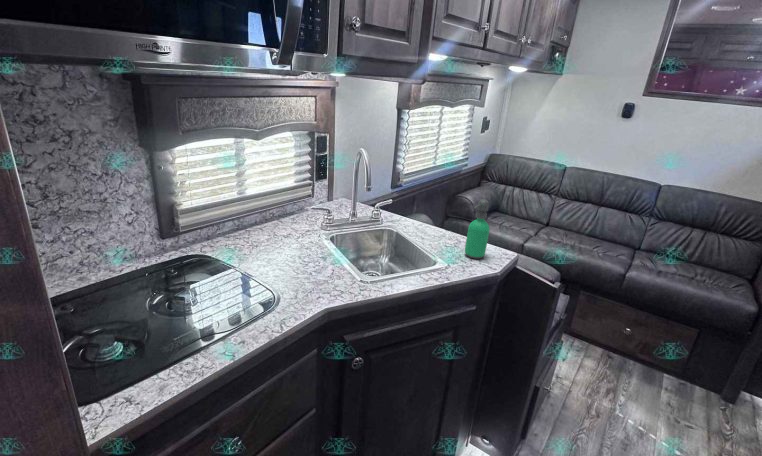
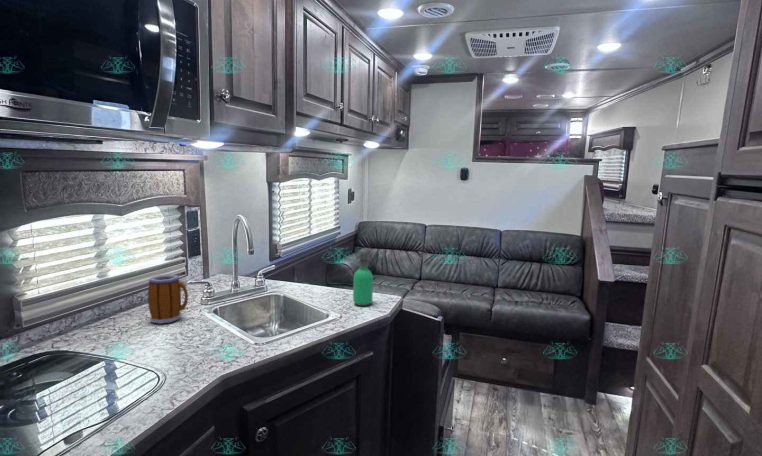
mug: none [276,199,308,244] -> present [148,274,188,324]

